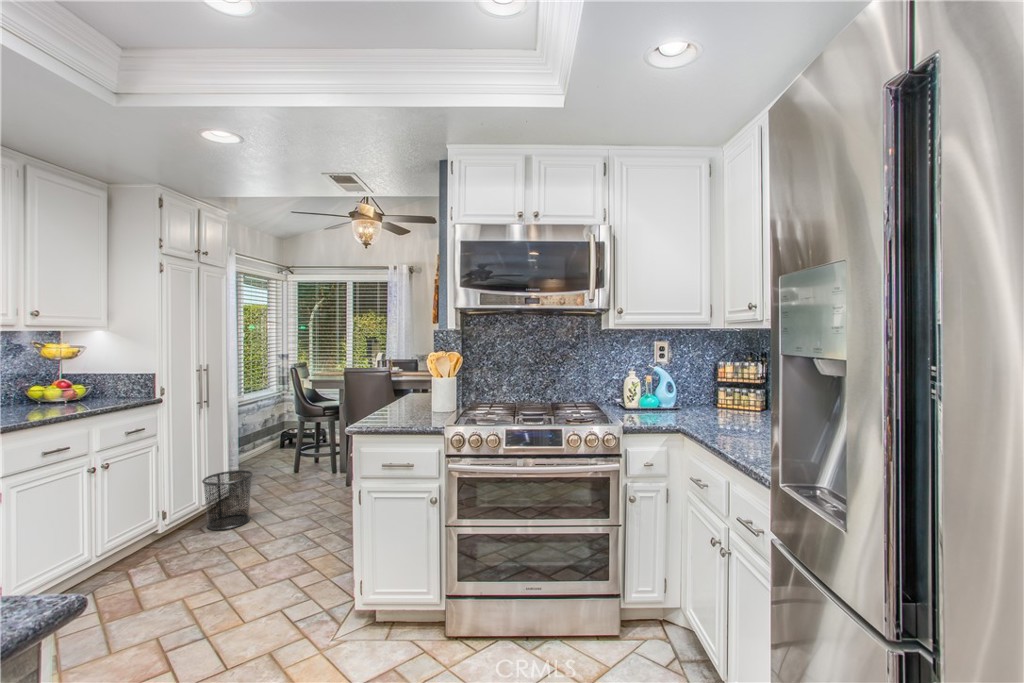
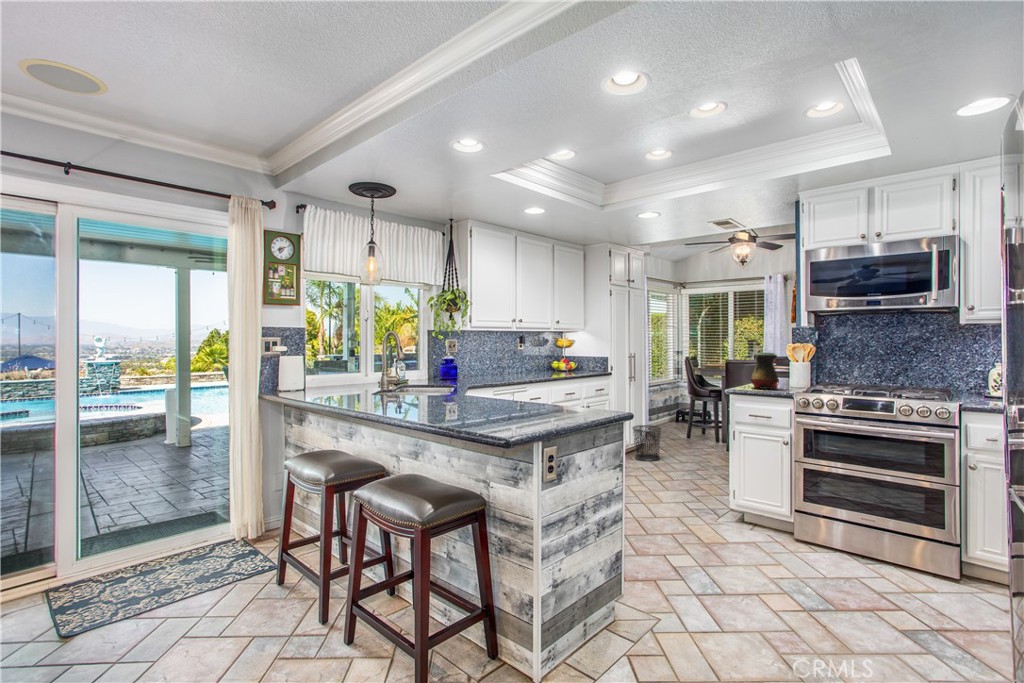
vase: none [385,365,425,420] -> present [751,353,779,389]

